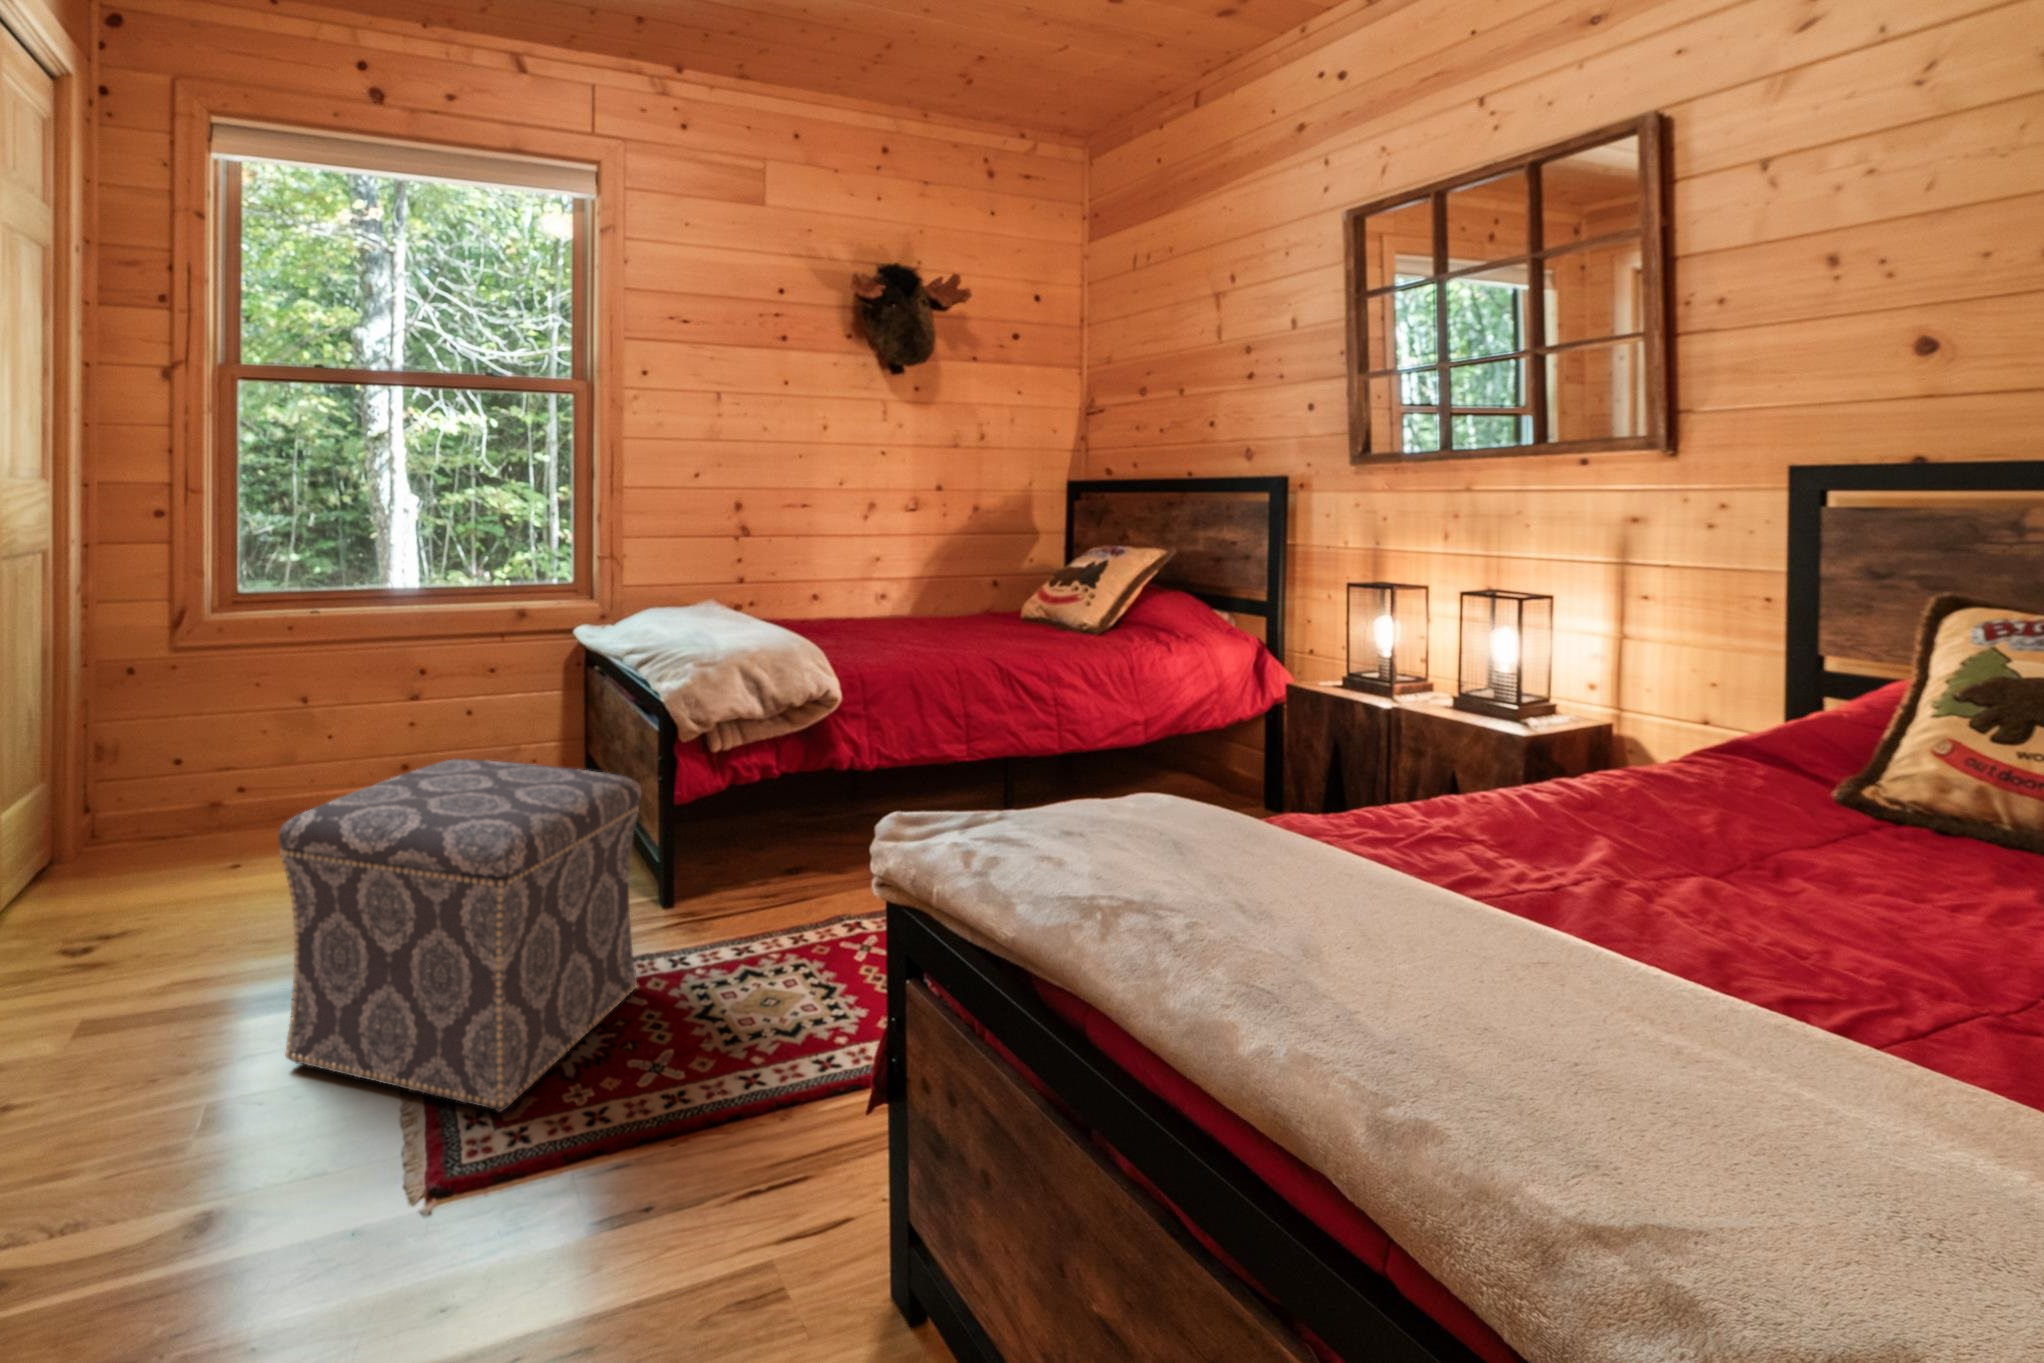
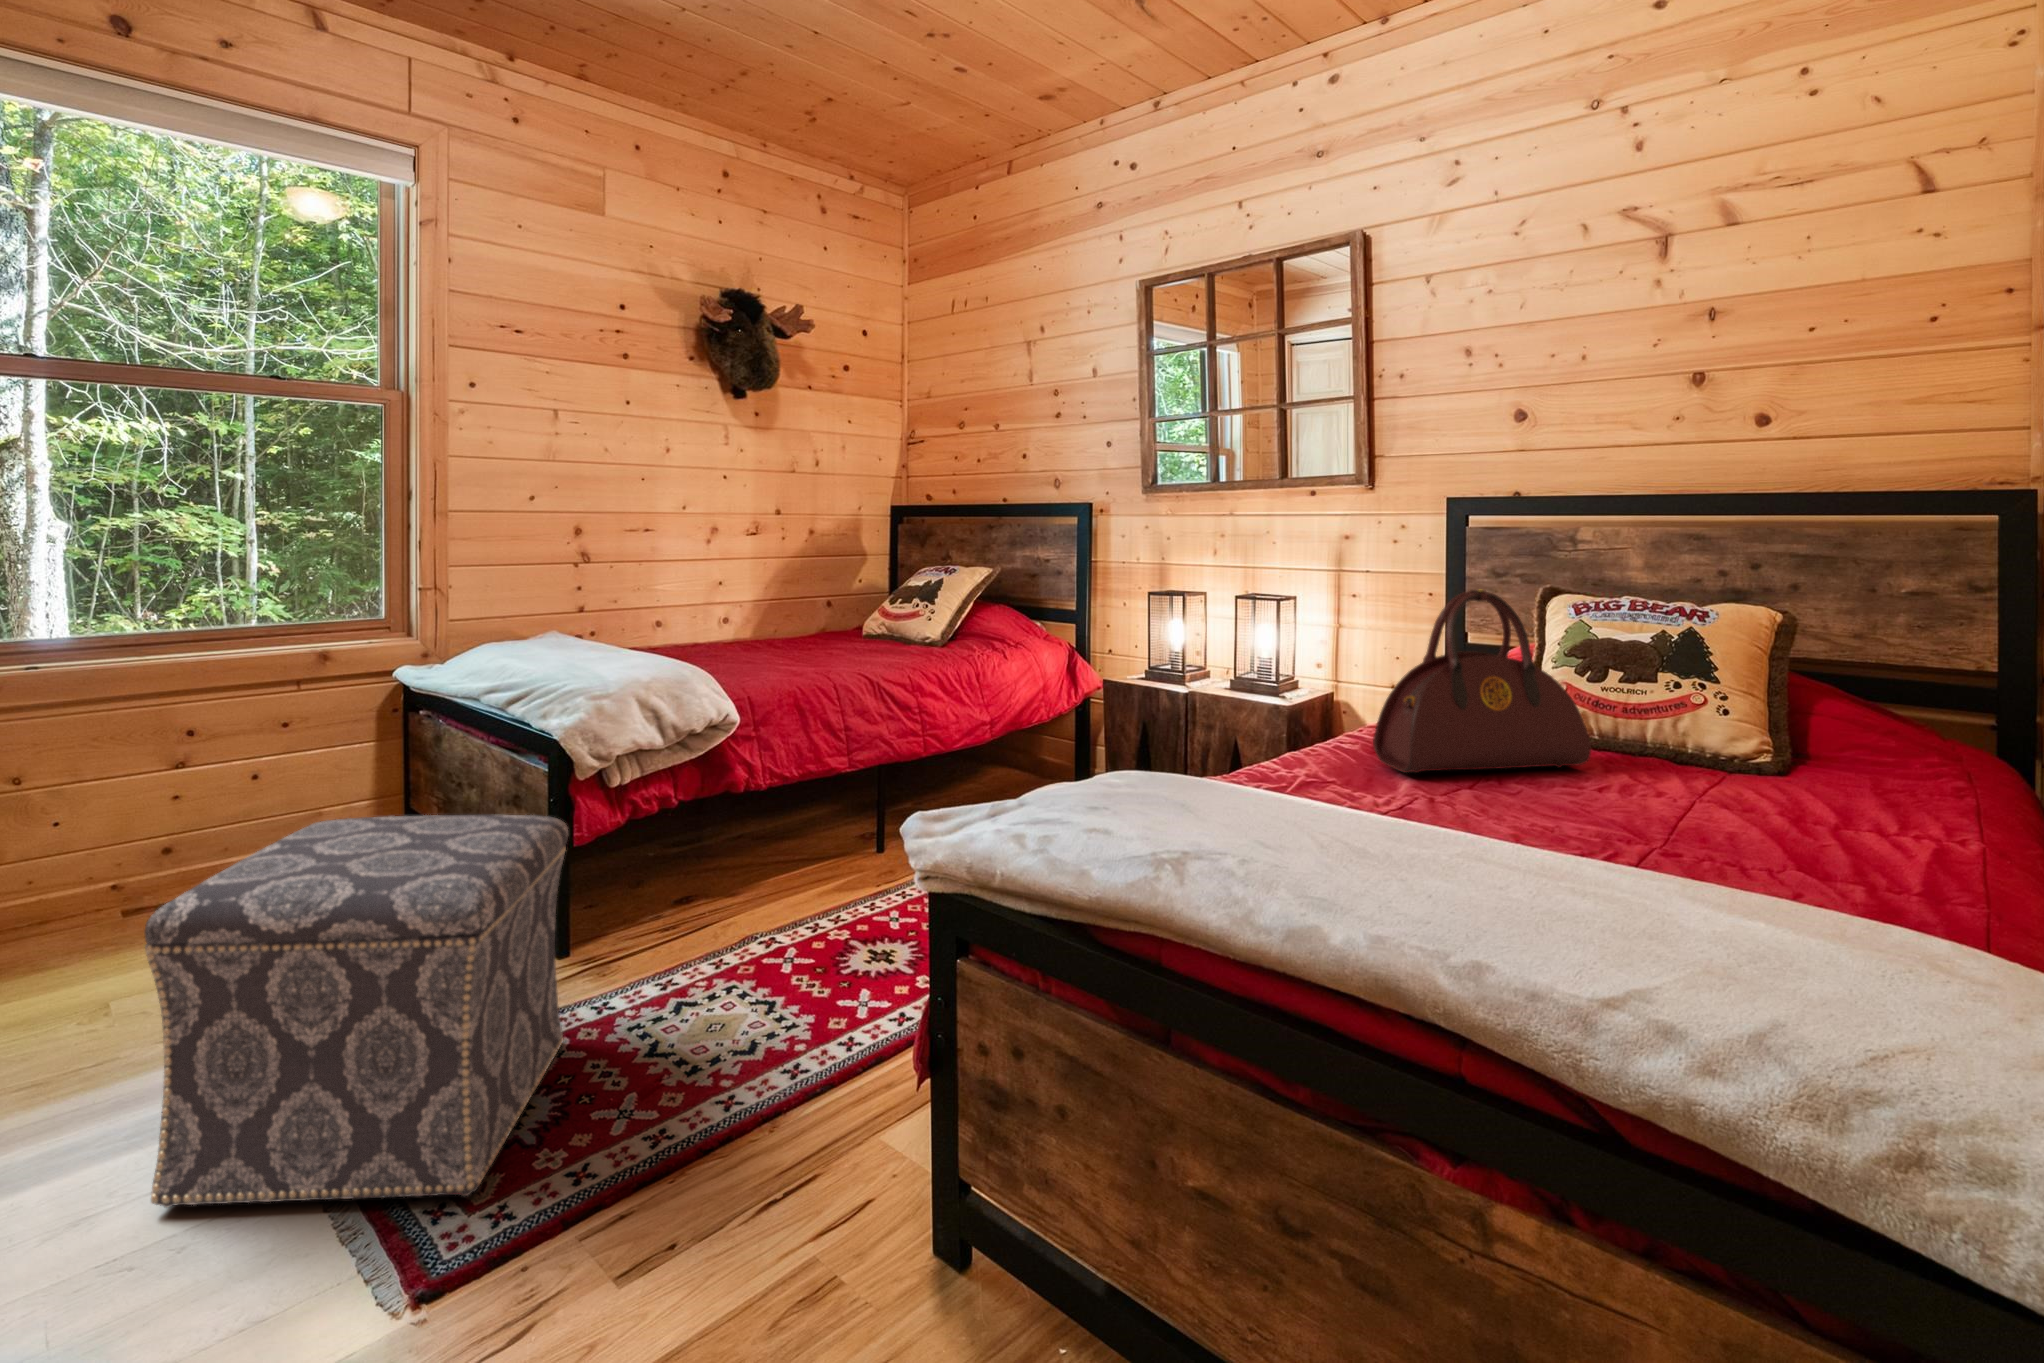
handbag: none [1548,597,1925,863] -> present [1373,590,1591,773]

